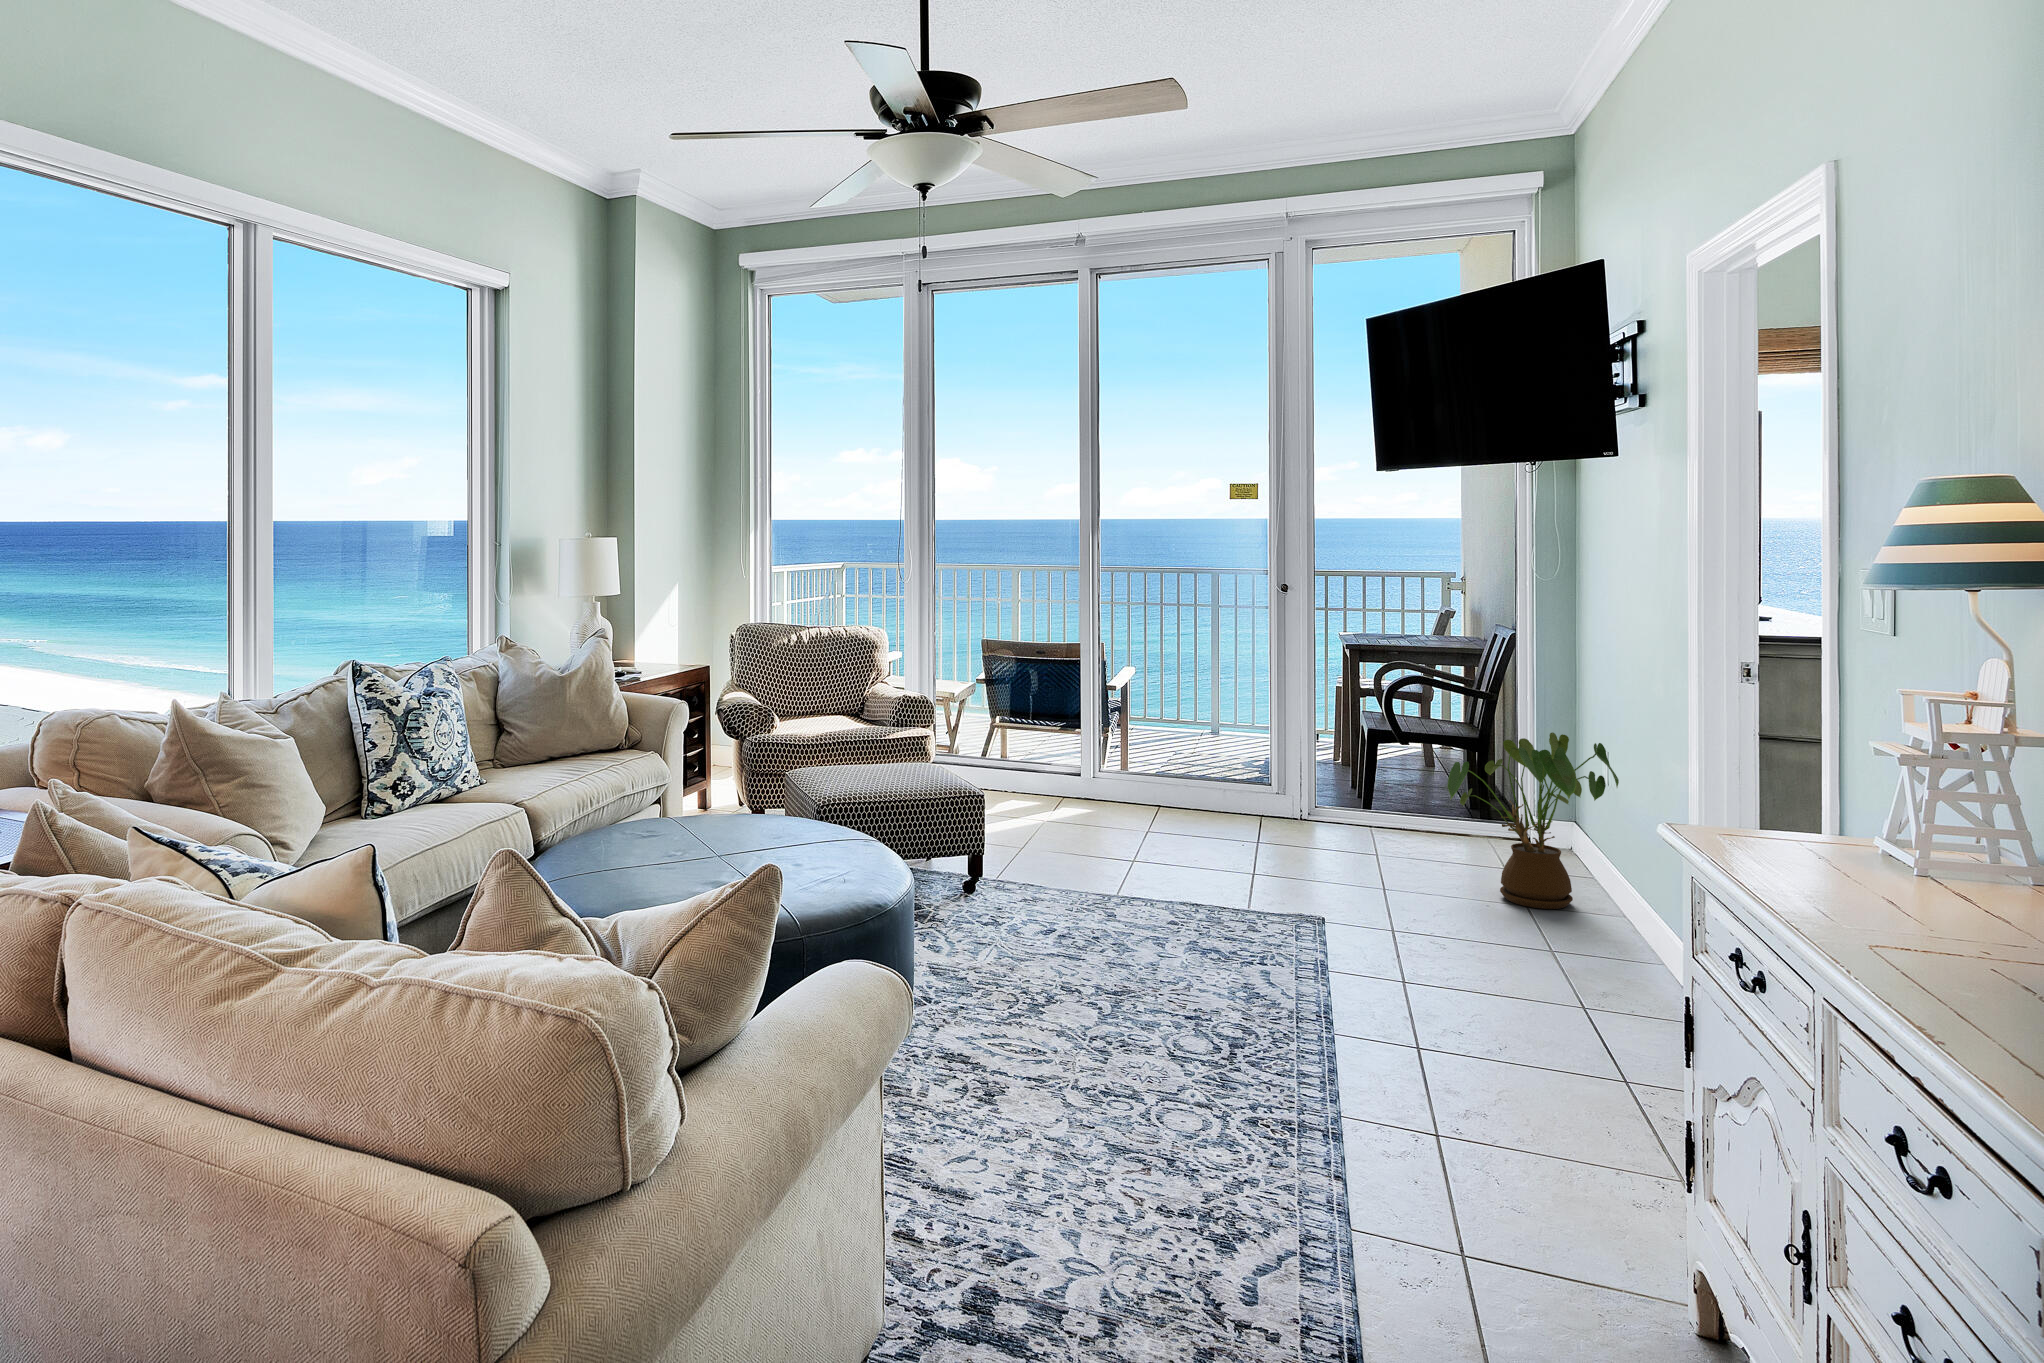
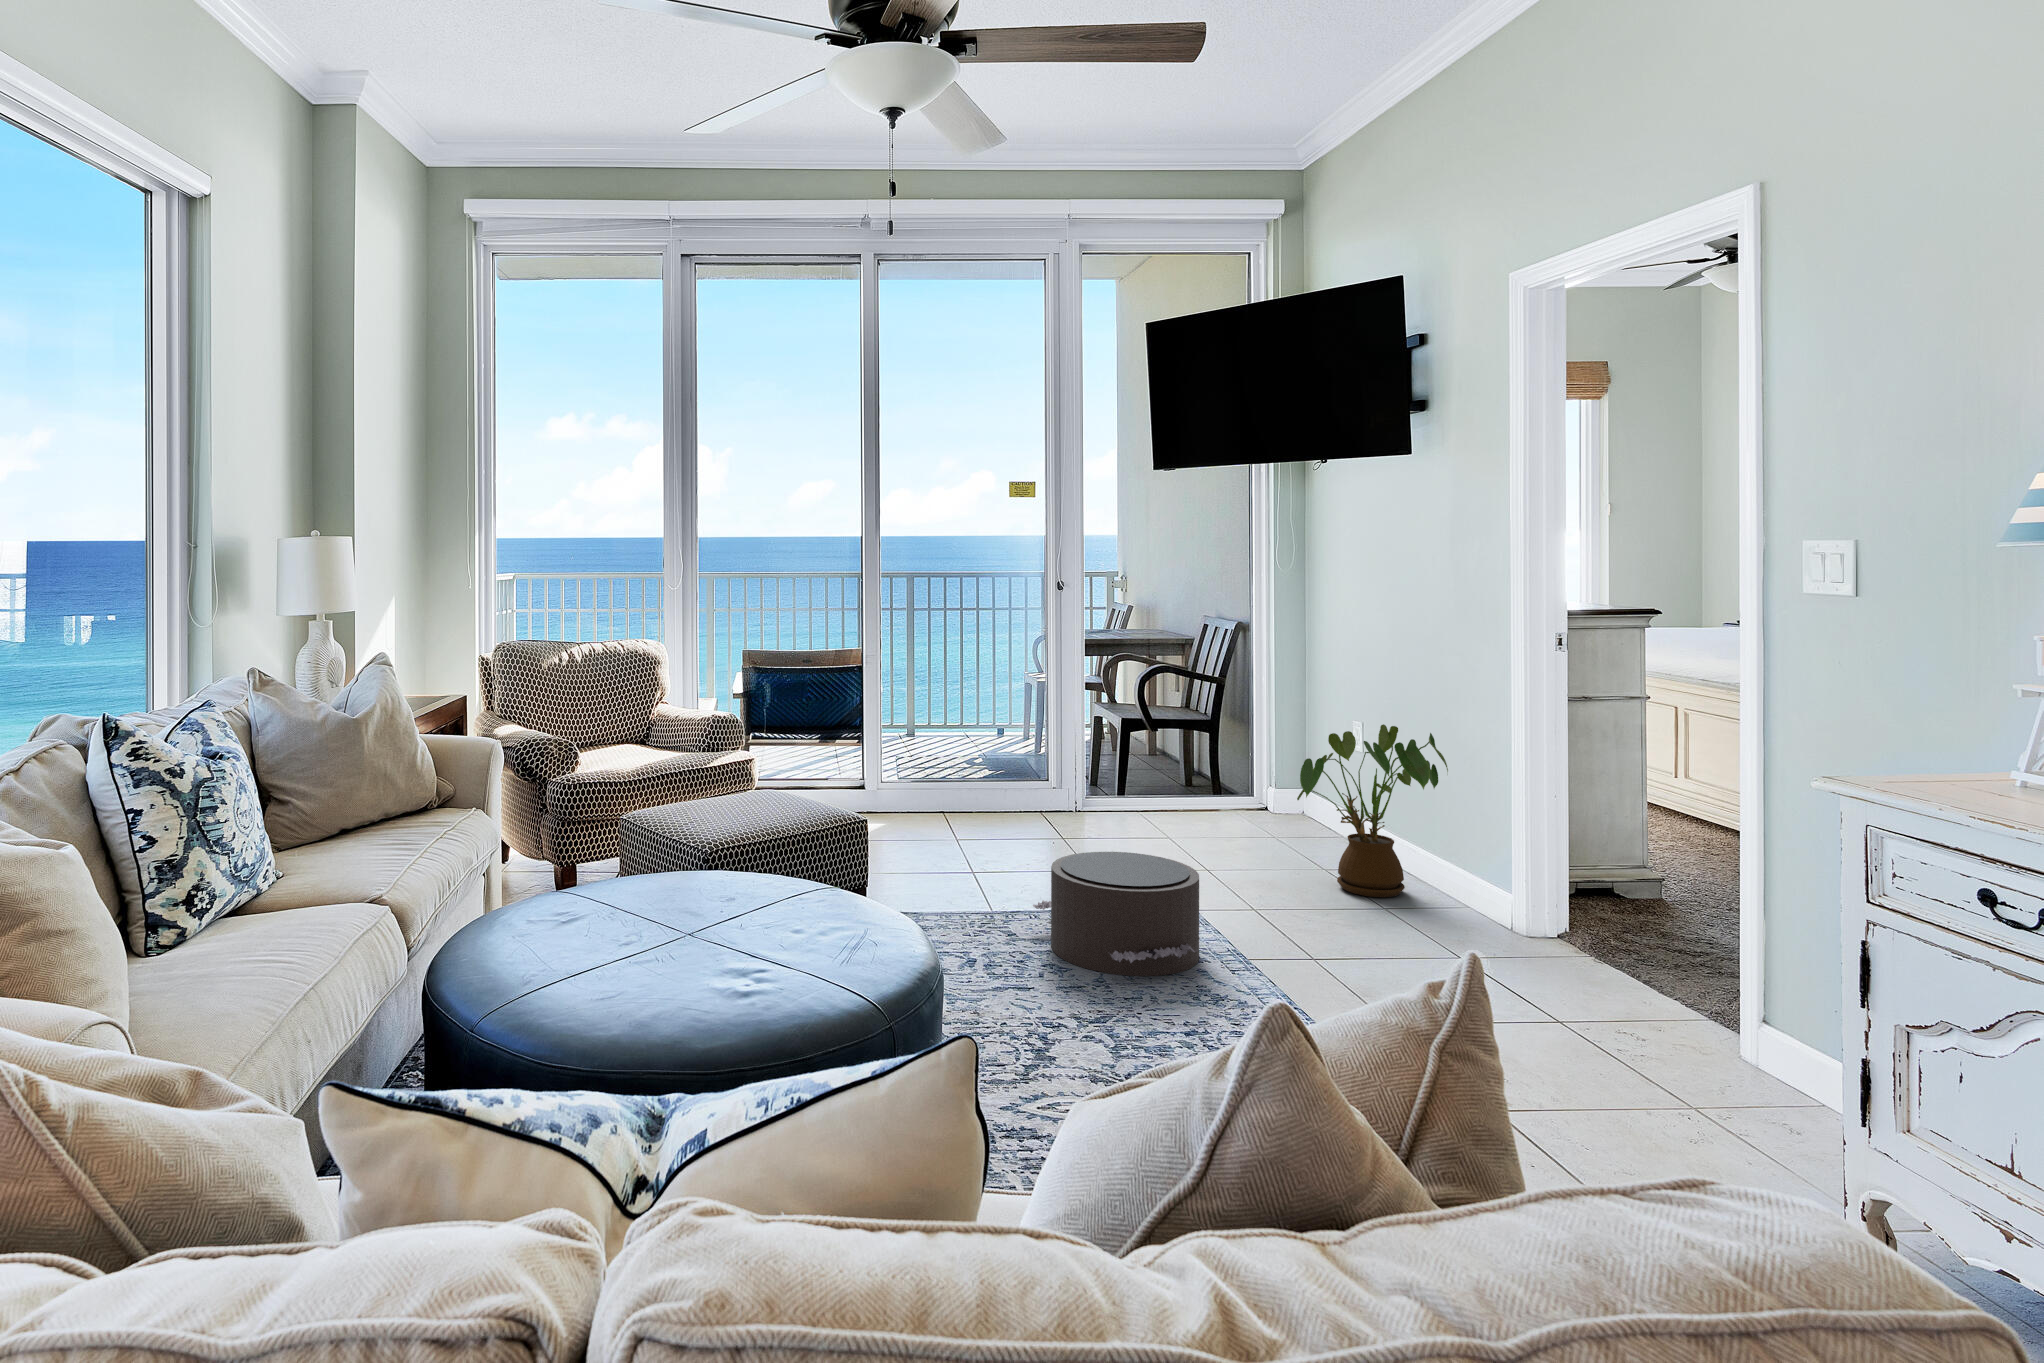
pouf: none [1137,832,1279,944] -> present [1033,852,1199,976]

